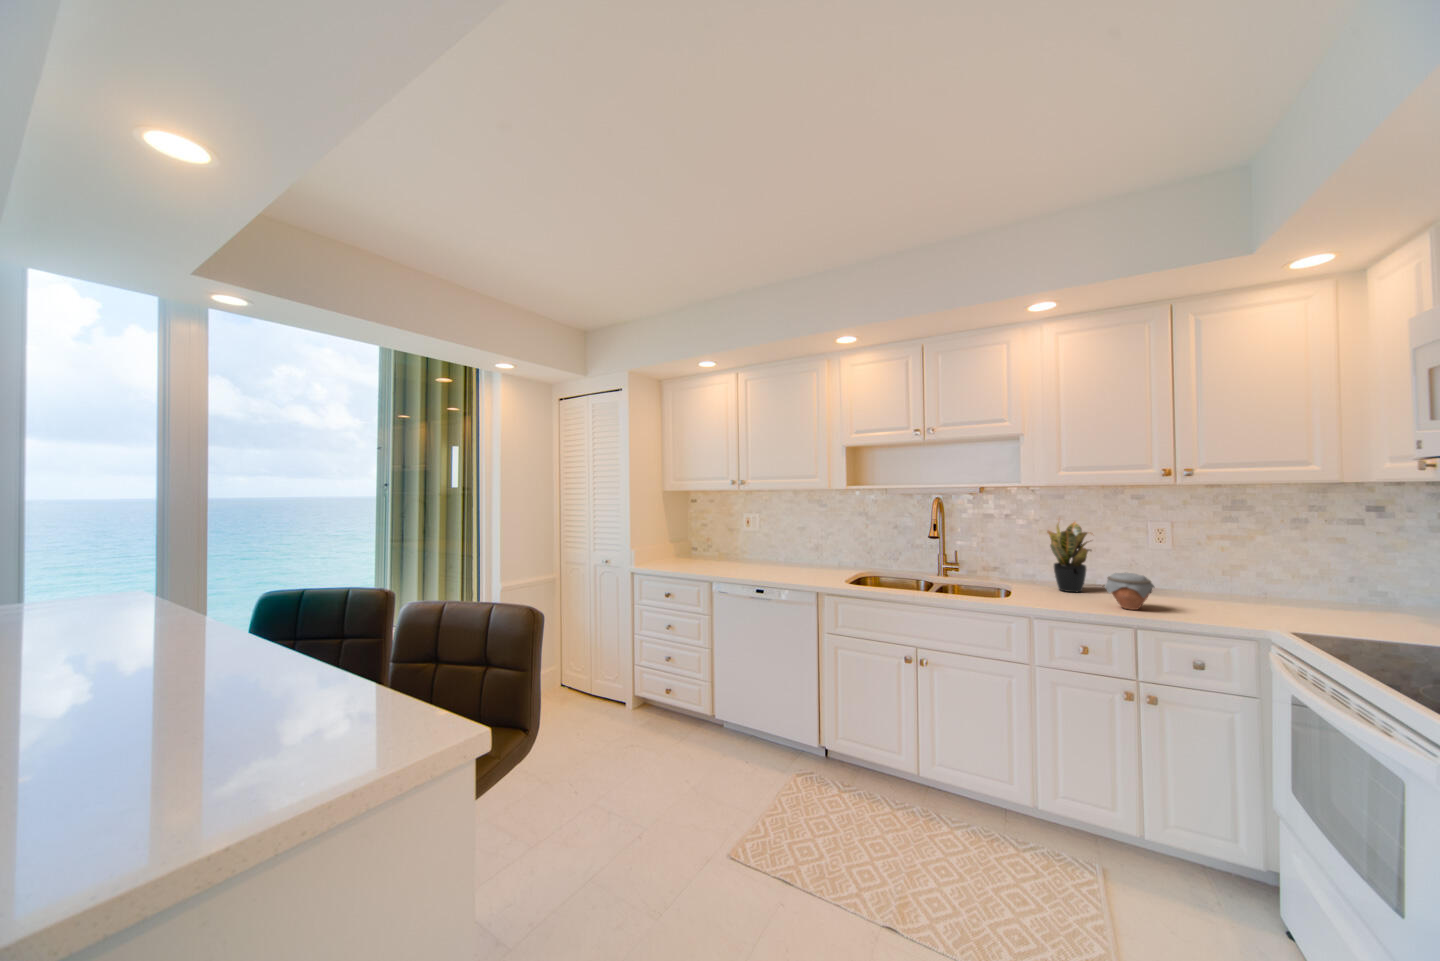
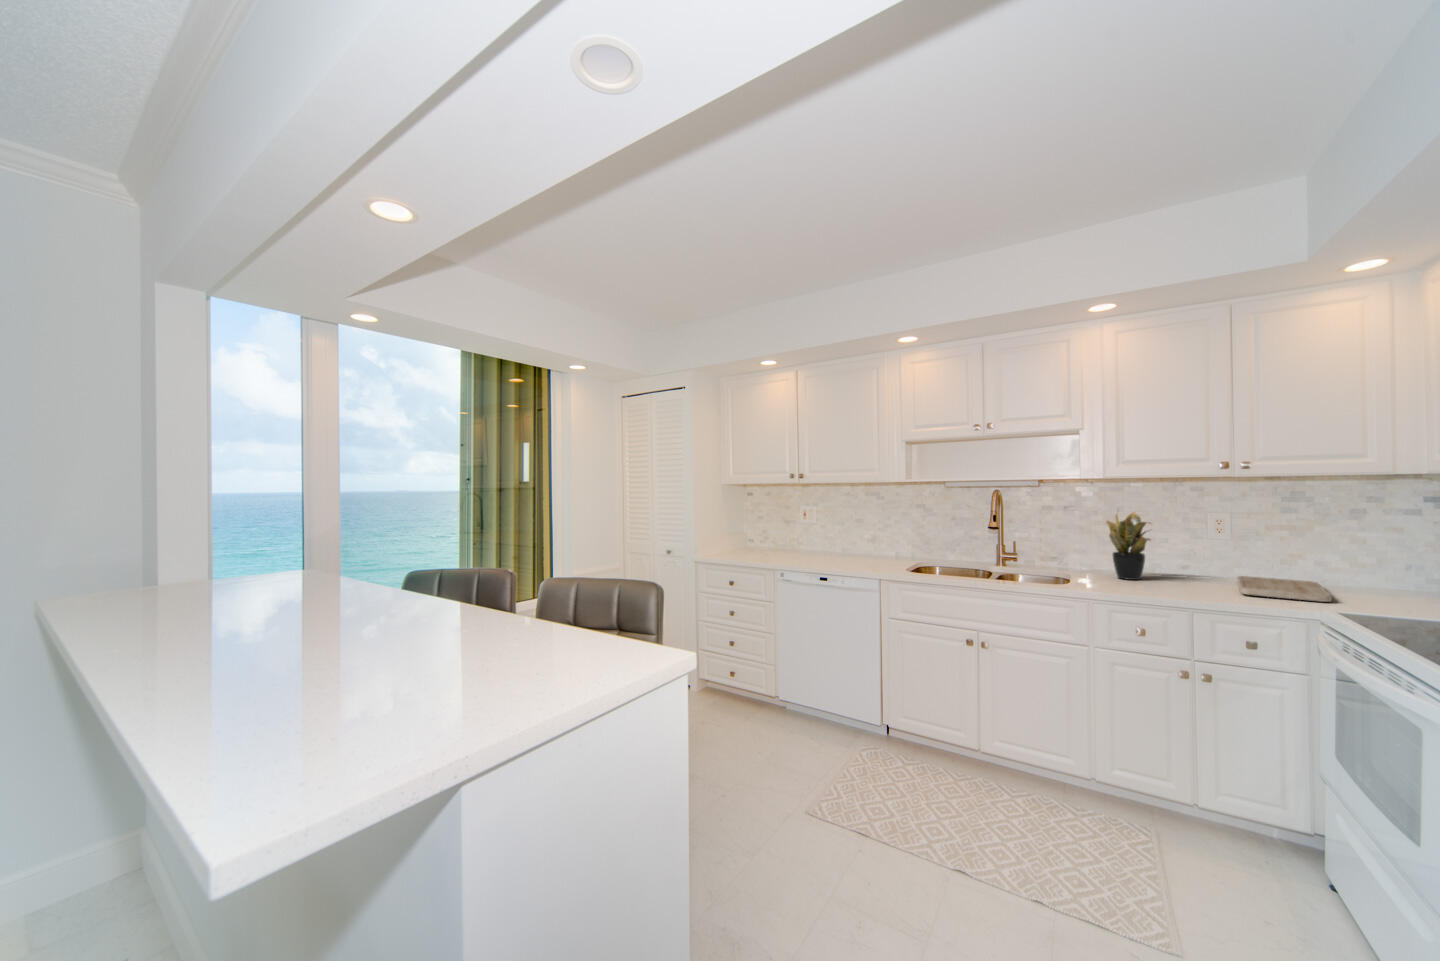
jar: present [1105,573,1154,610] -> none [1161,559,1210,594]
cutting board: none [1179,588,1281,619] -> present [1238,576,1332,602]

